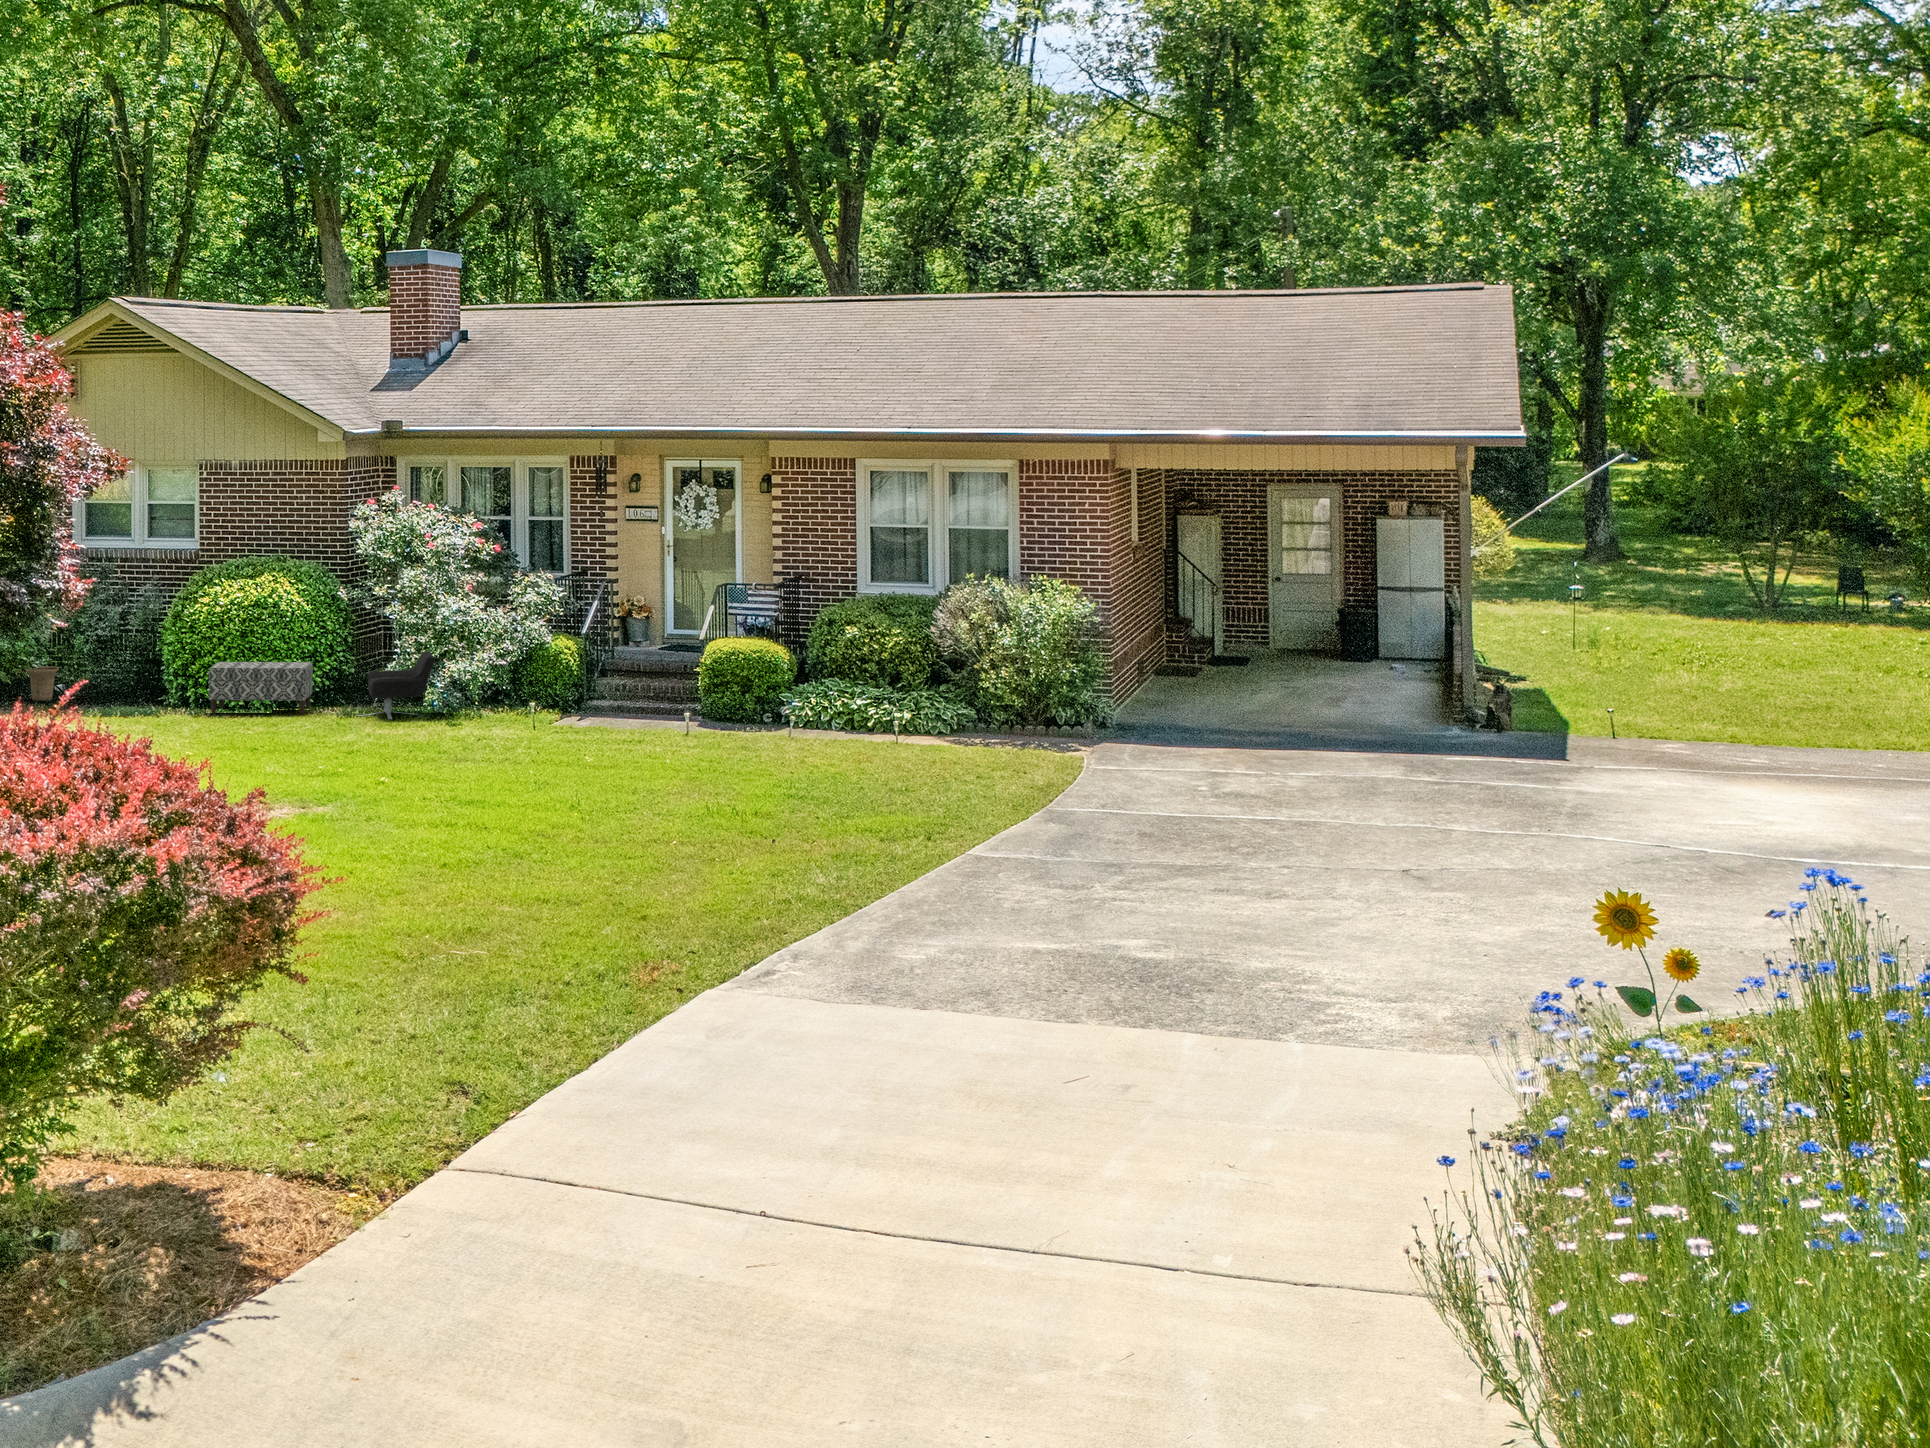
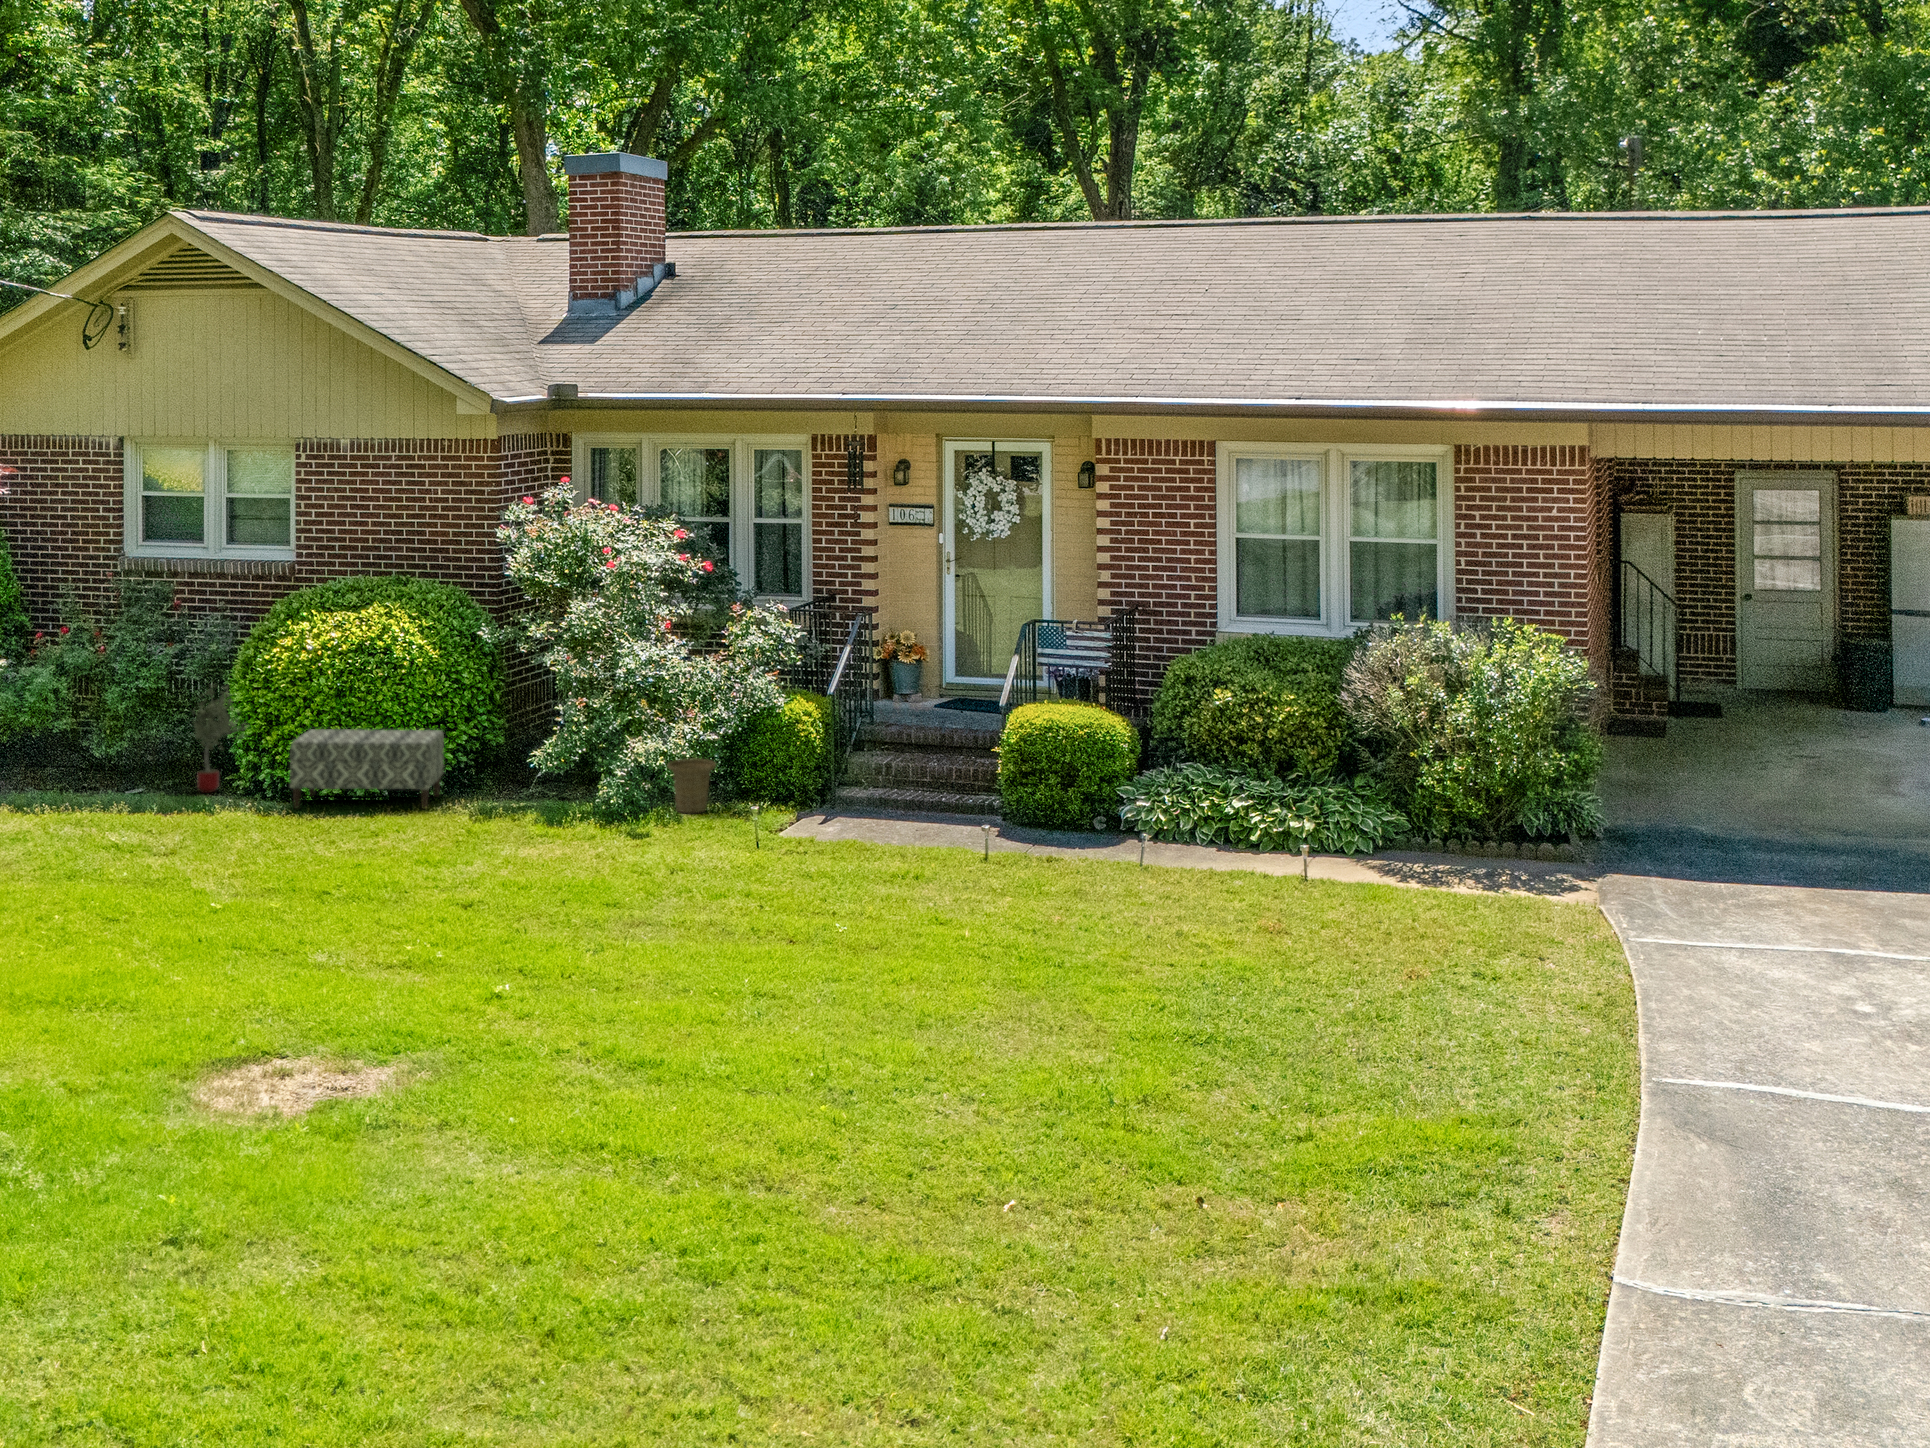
potted tree: none [134,631,176,707] -> present [194,685,248,793]
lounge chair: present [357,651,435,719] -> none [503,716,616,821]
basket: present [26,666,59,701] -> present [667,758,716,813]

